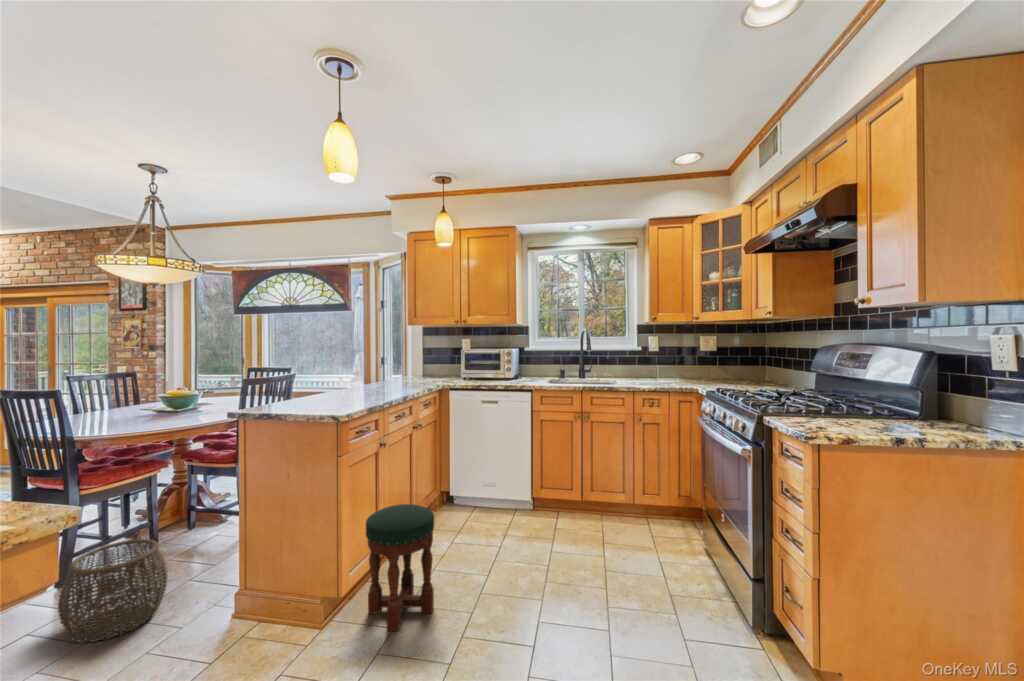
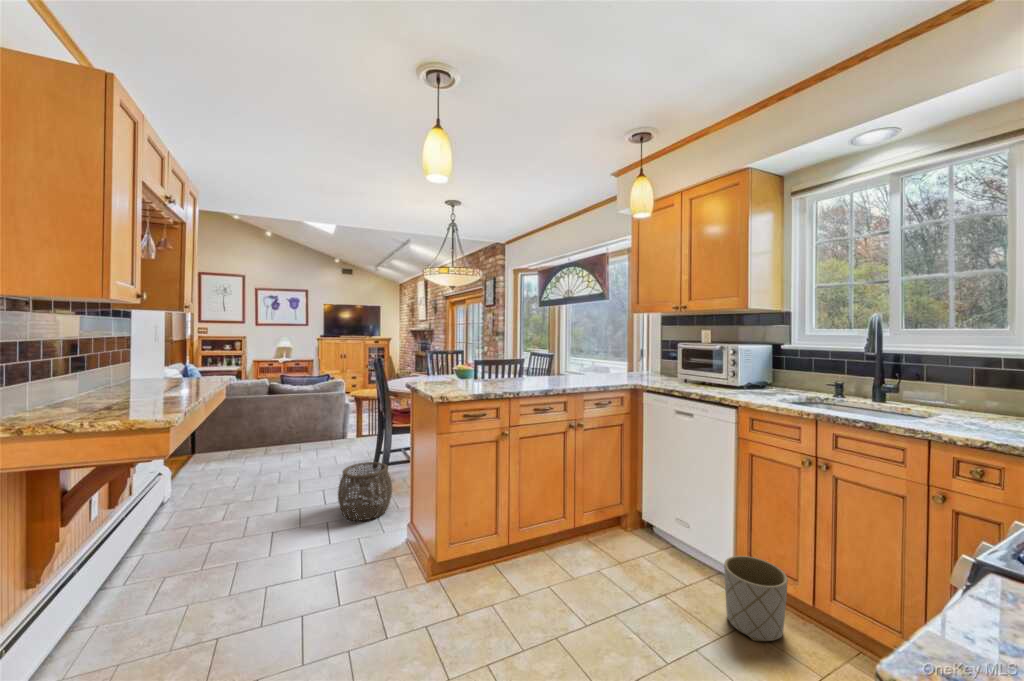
planter: none [547,485,582,533] -> present [724,556,788,641]
stool: present [366,504,434,631] -> none [437,497,505,622]

